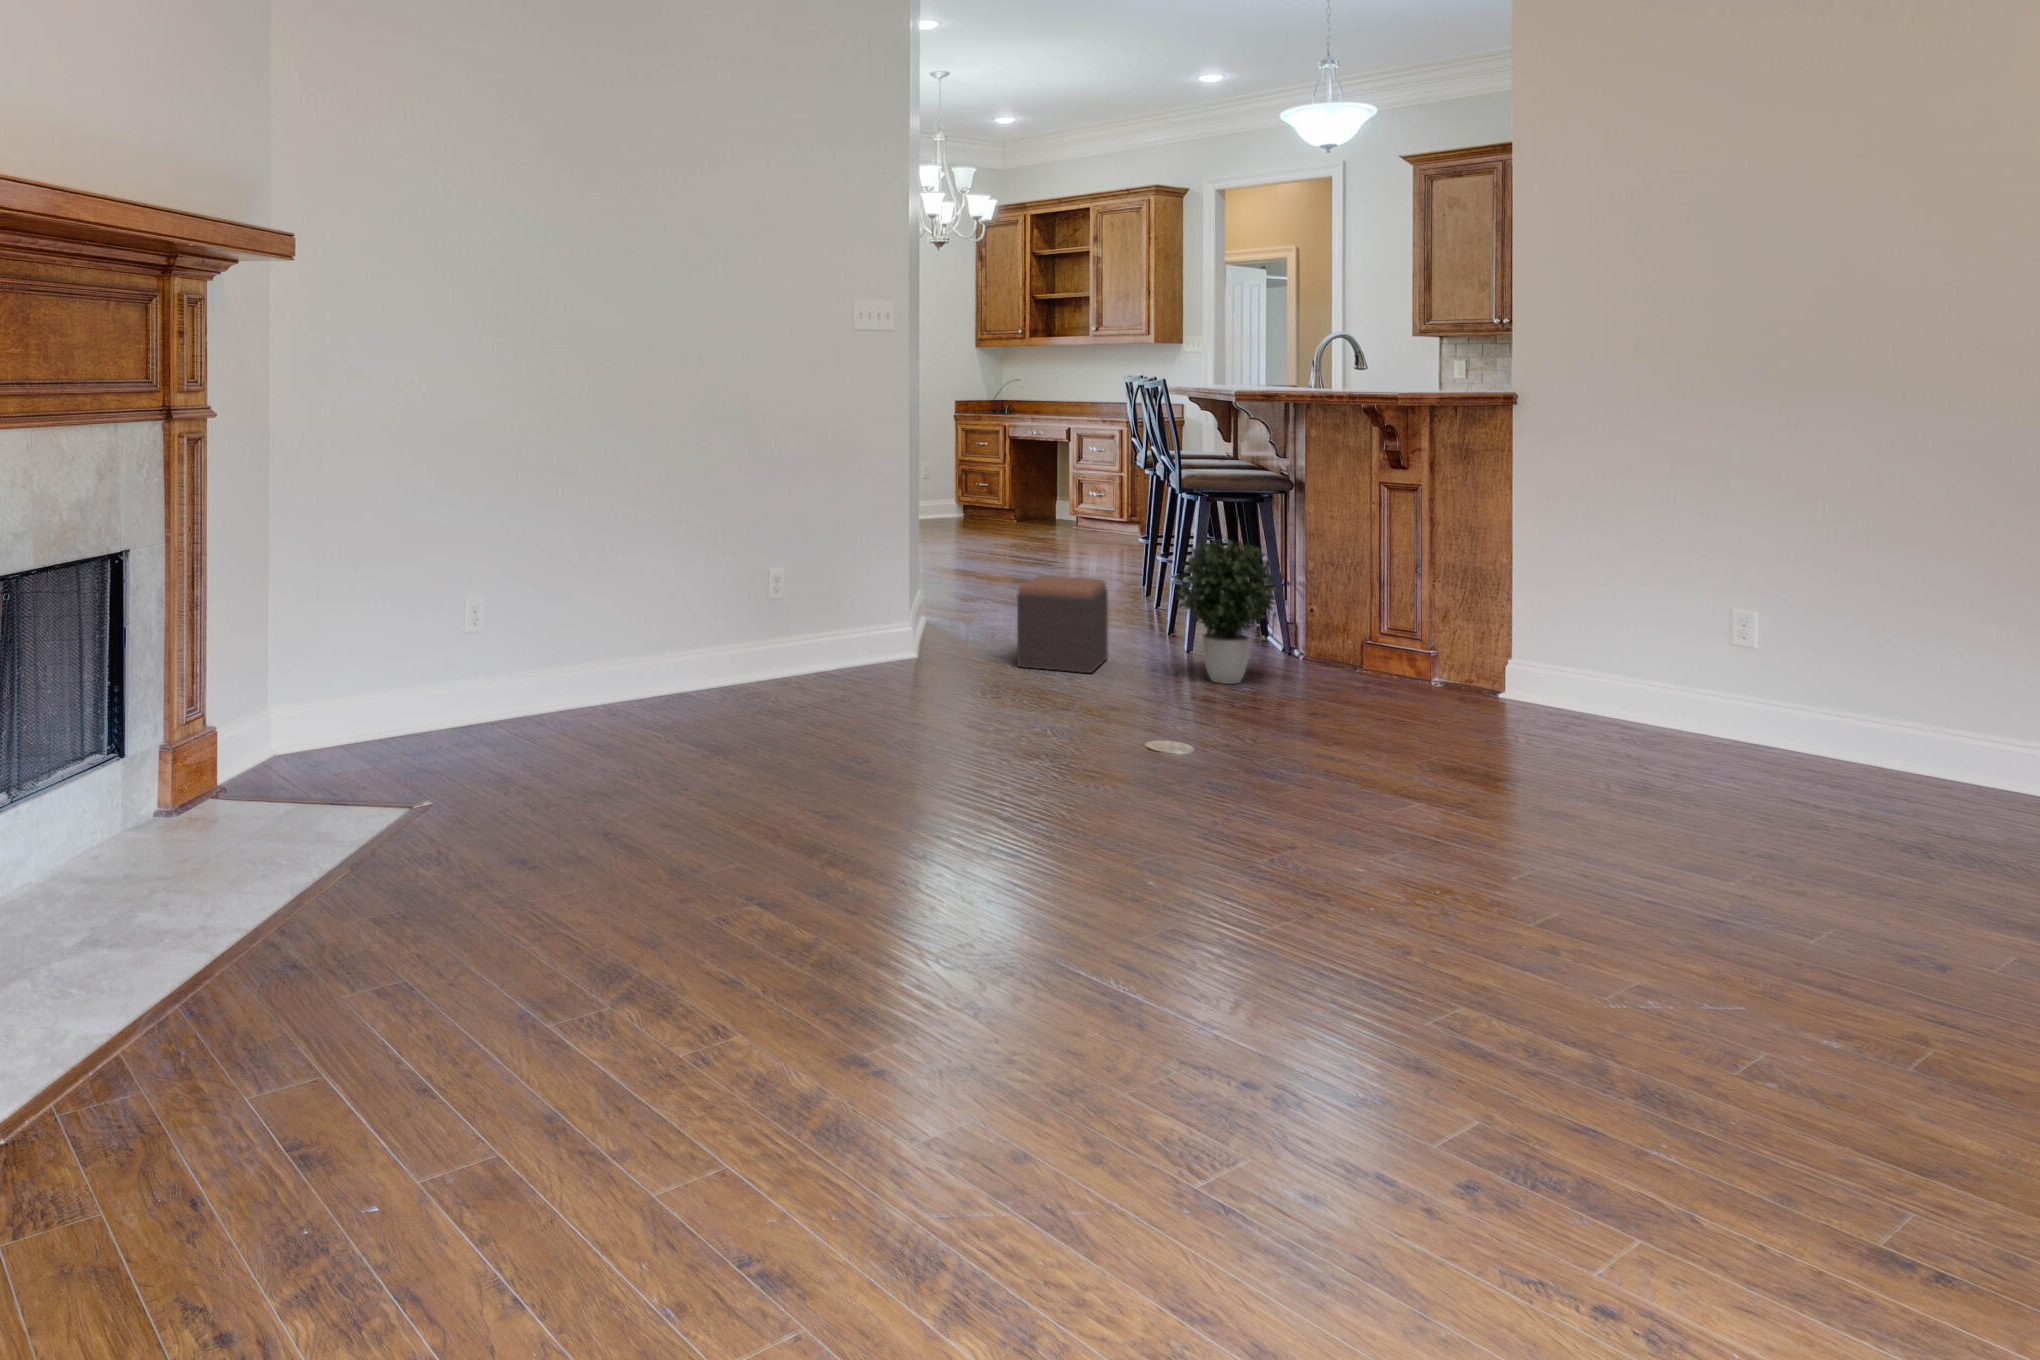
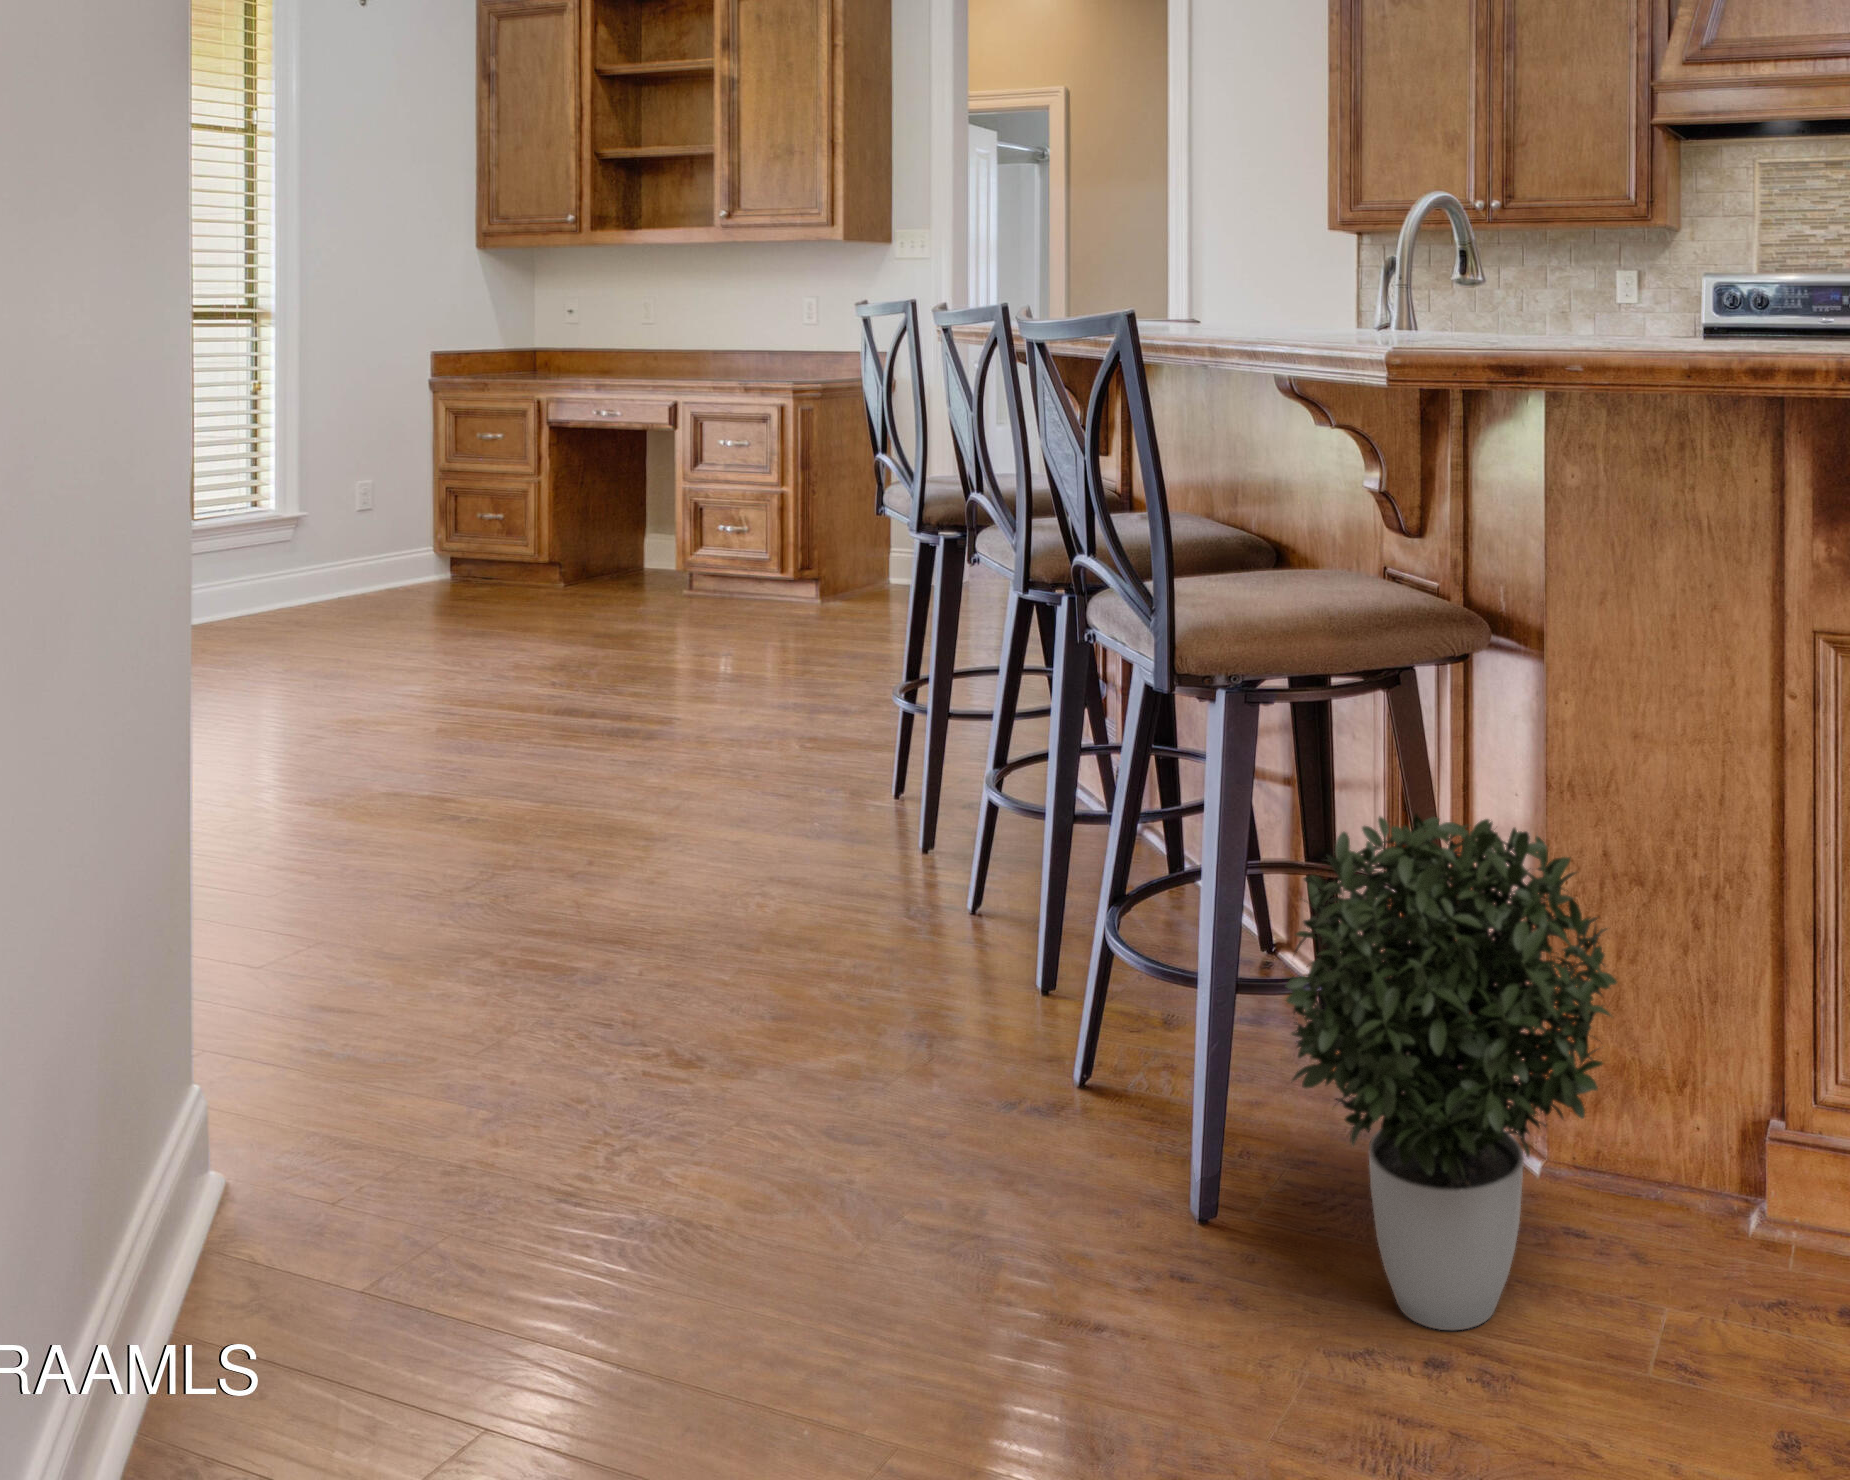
footstool: present [1017,575,1108,673] -> none [711,971,1013,1421]

